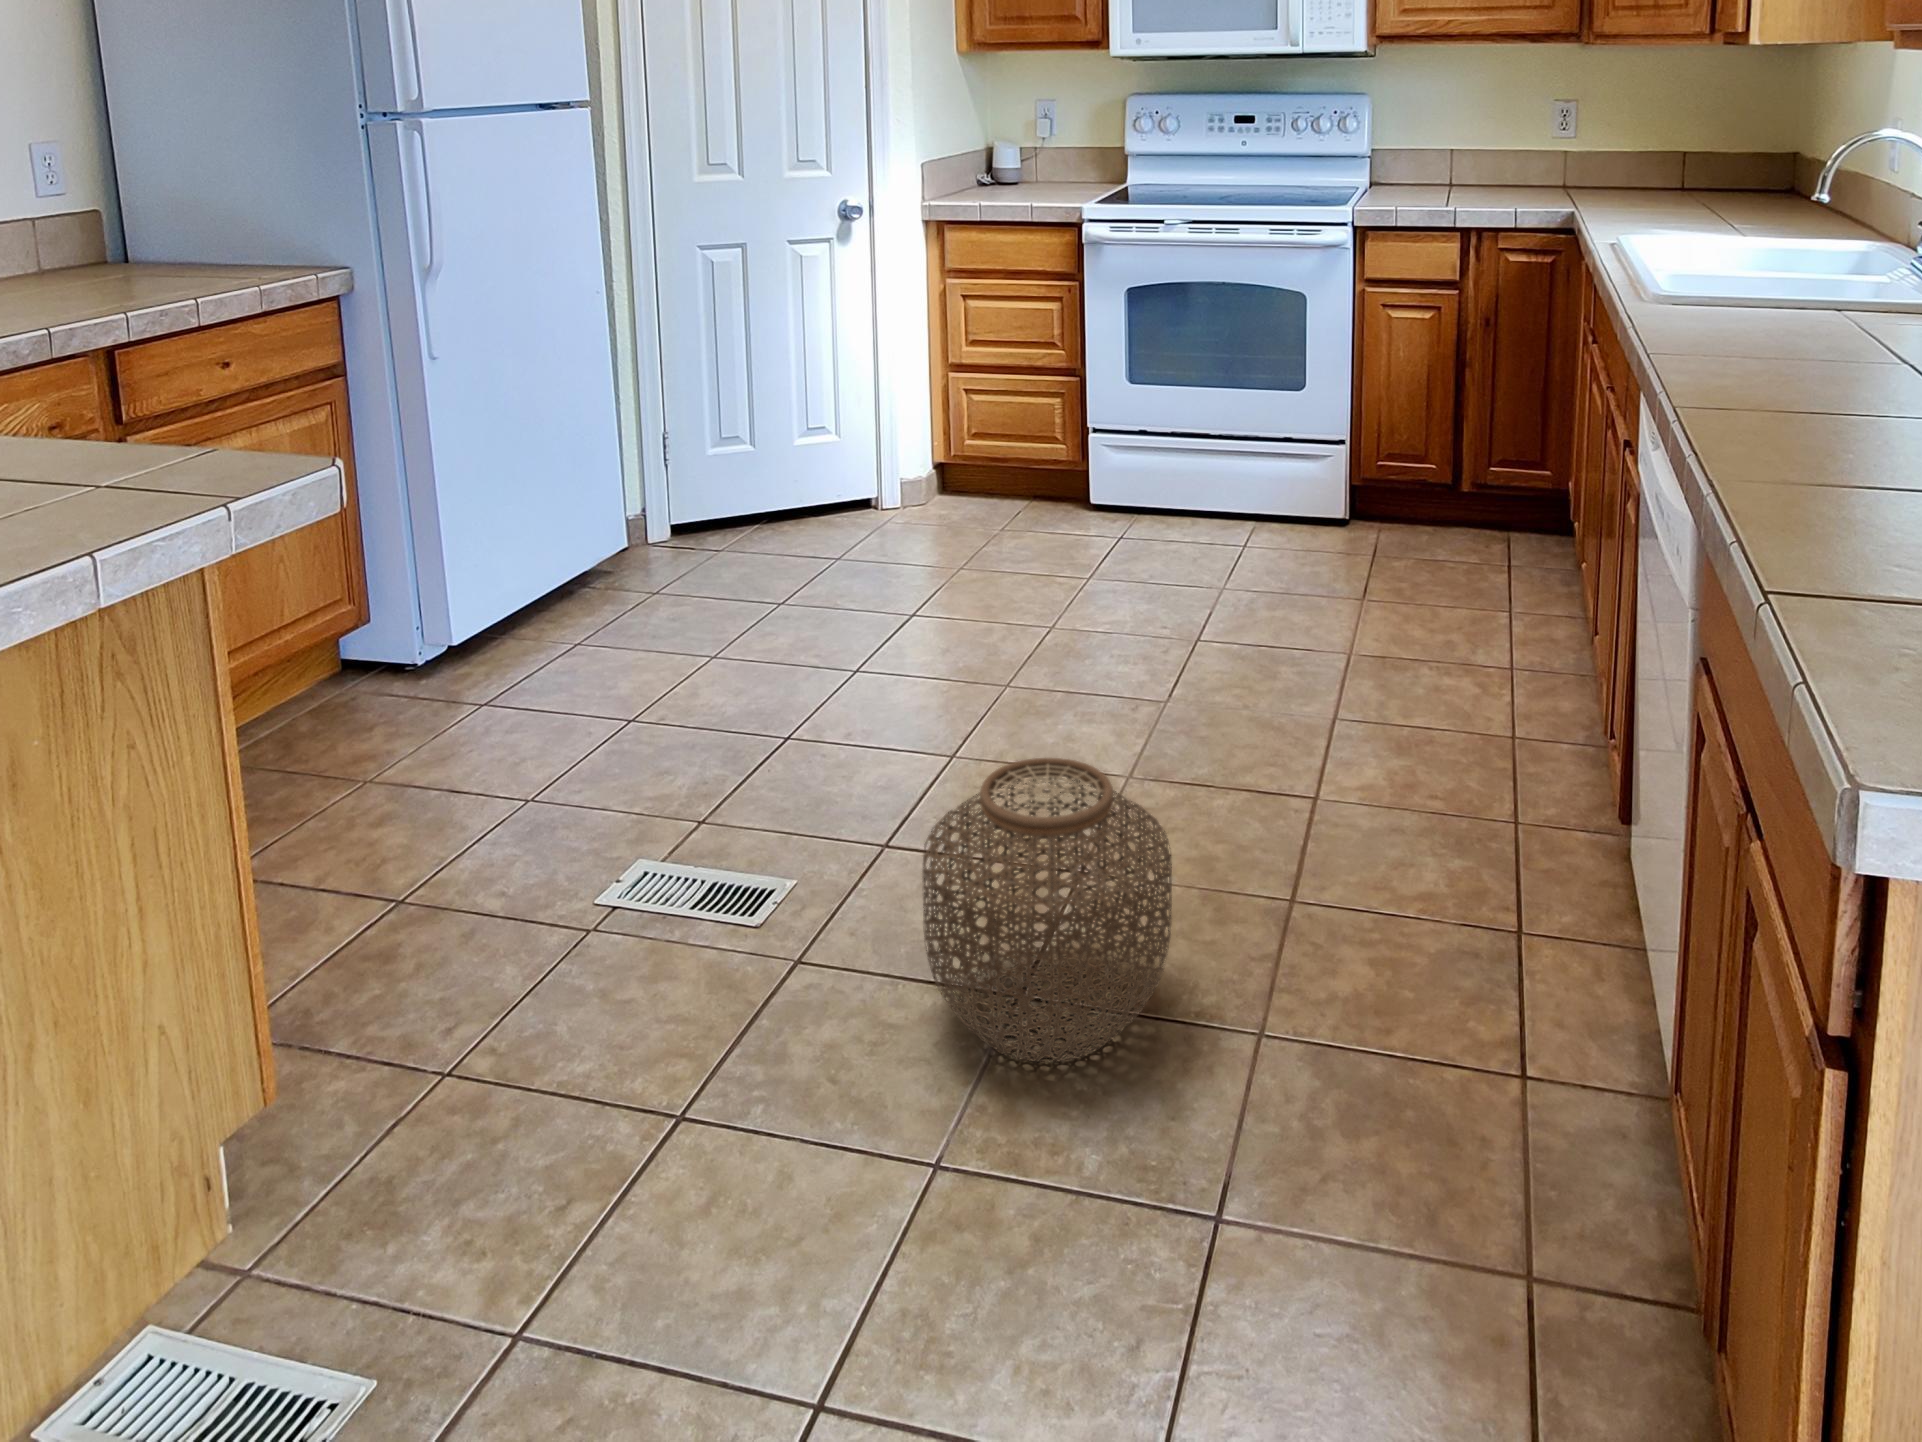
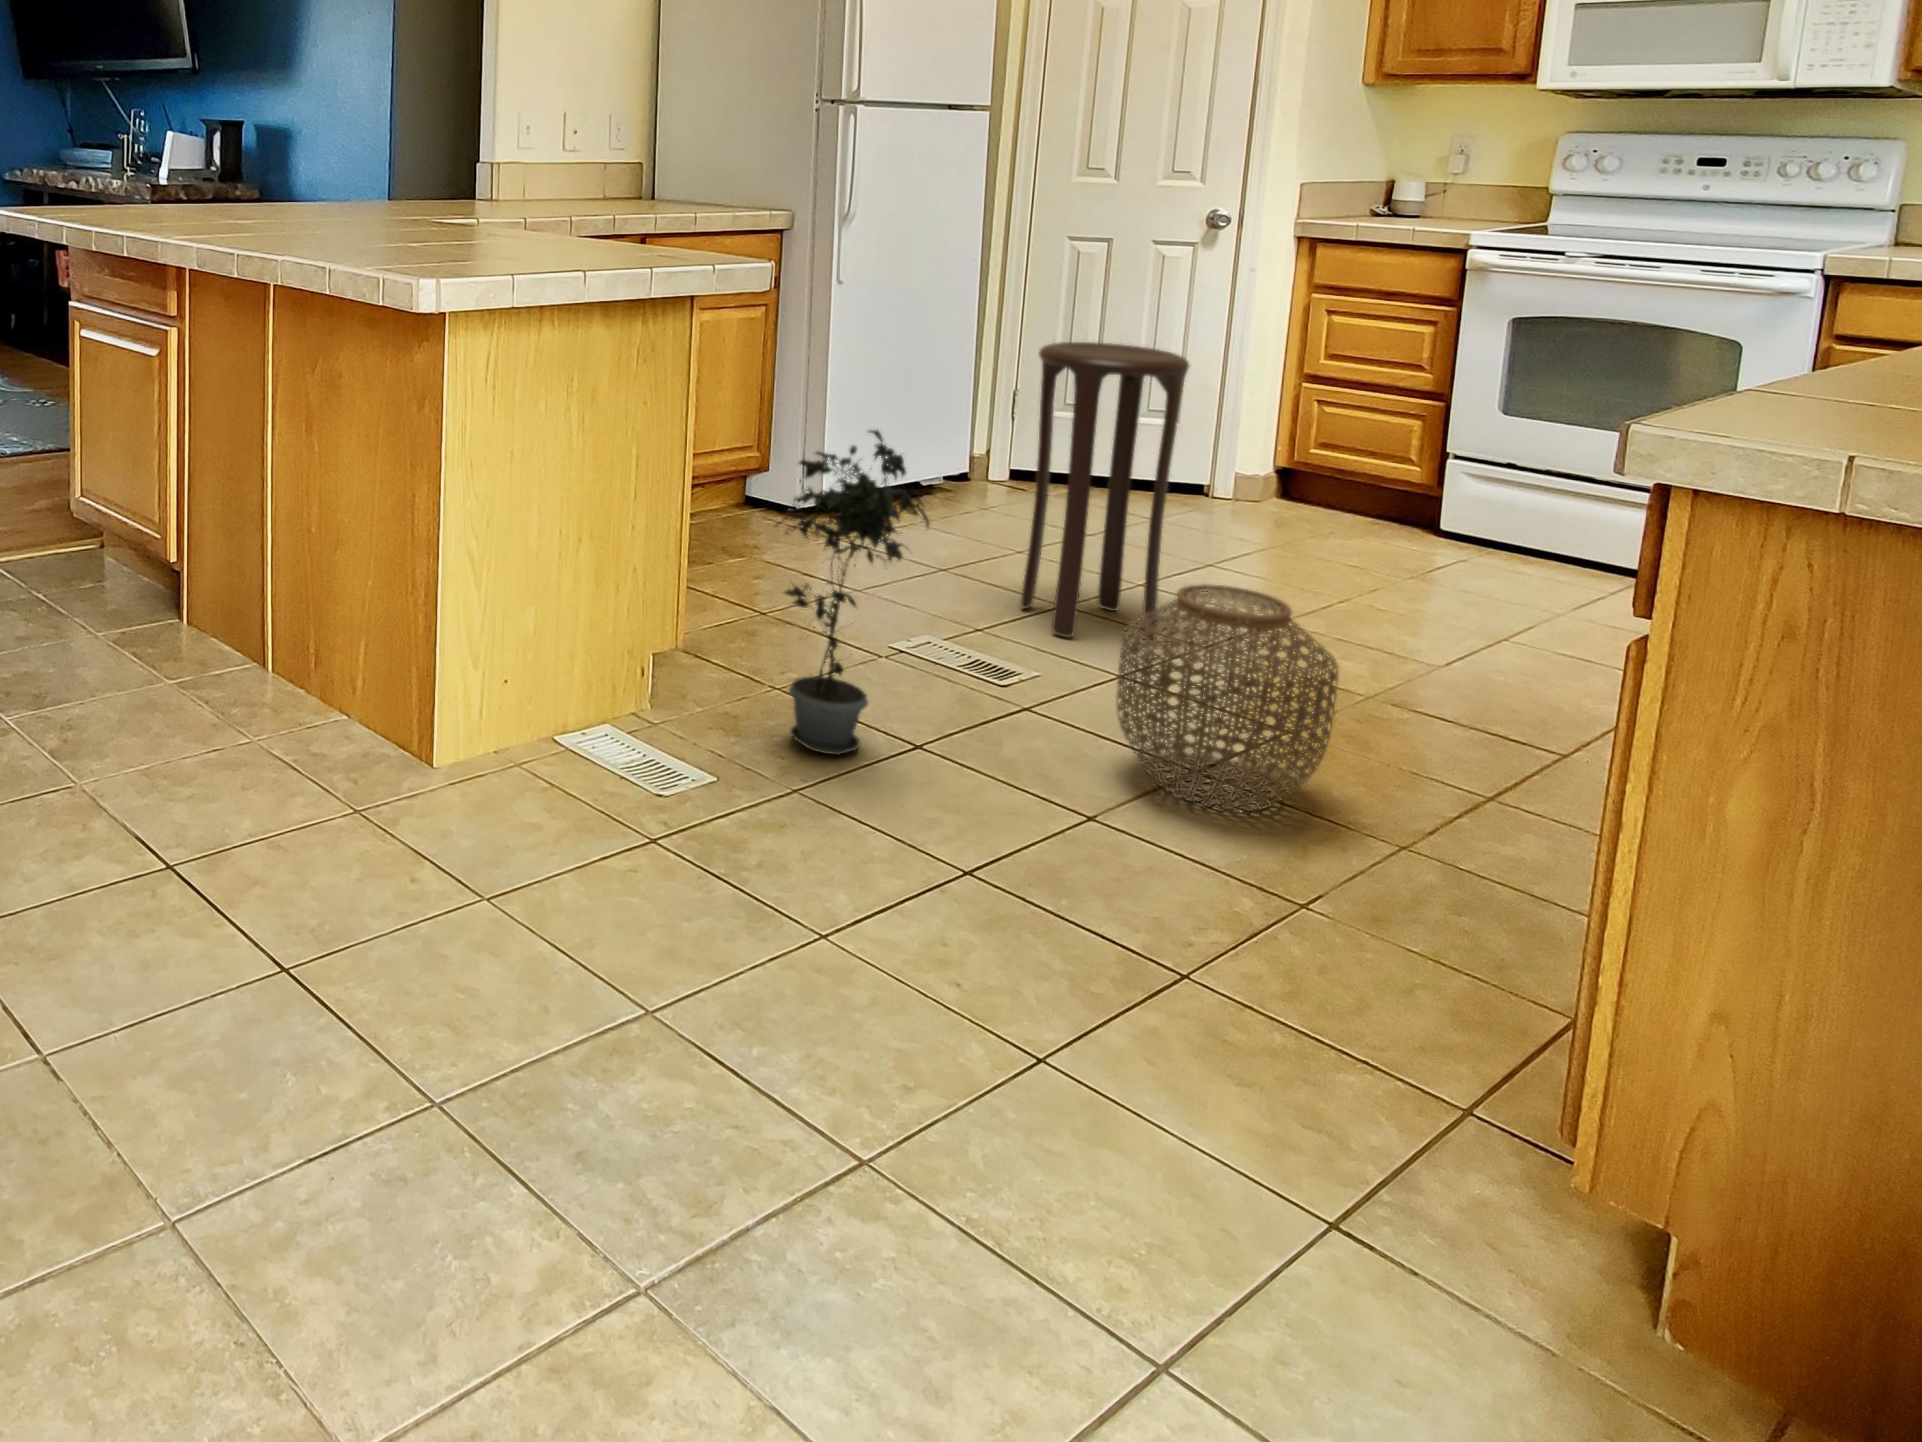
stool: none [720,408,899,792] -> present [1021,342,1189,639]
potted plant: none [404,687,666,1213] -> present [777,430,929,755]

